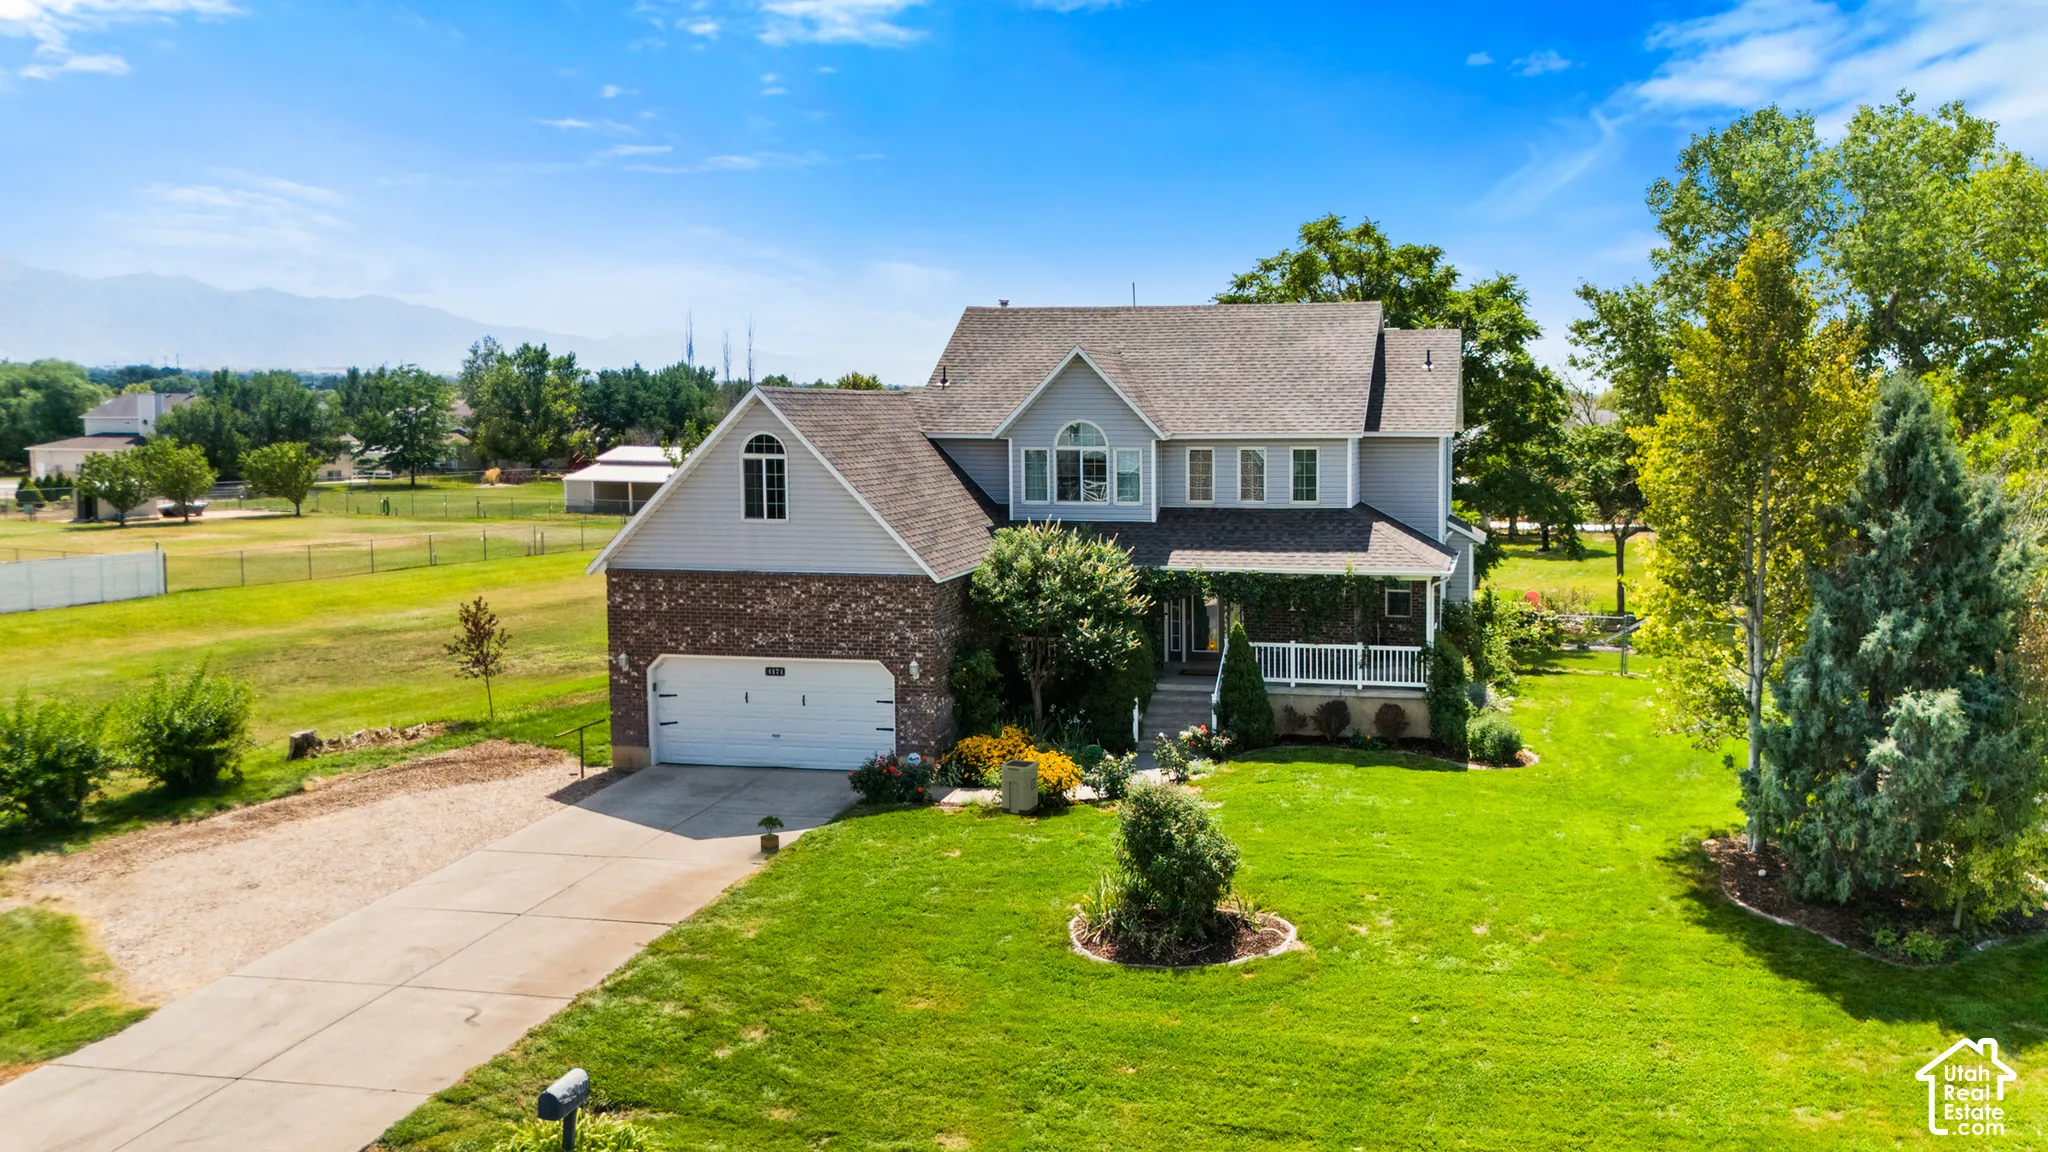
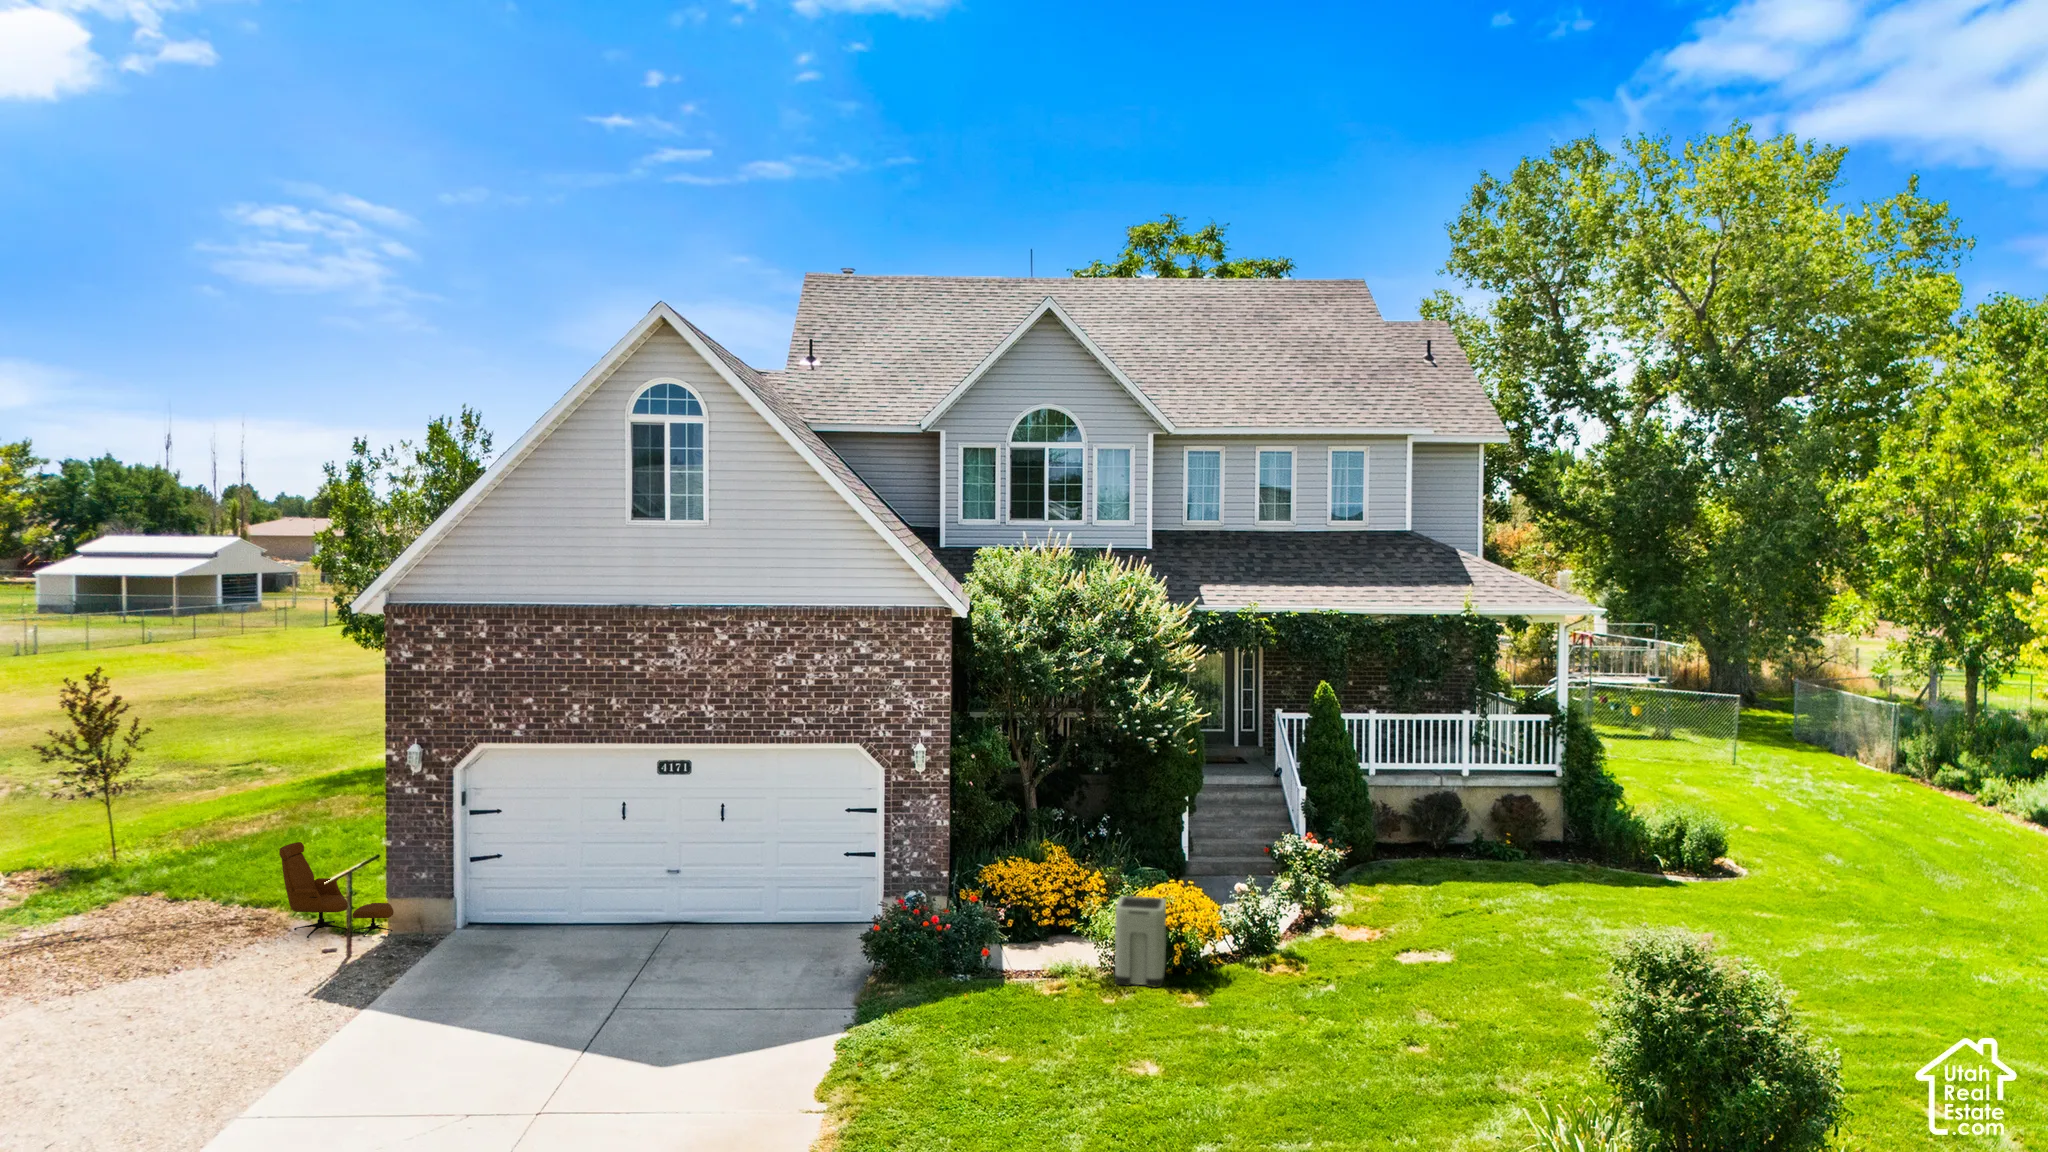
lounge chair: none [554,710,616,766] -> present [279,842,394,938]
potted tree: present [758,816,784,854] -> none [761,1023,814,1096]

